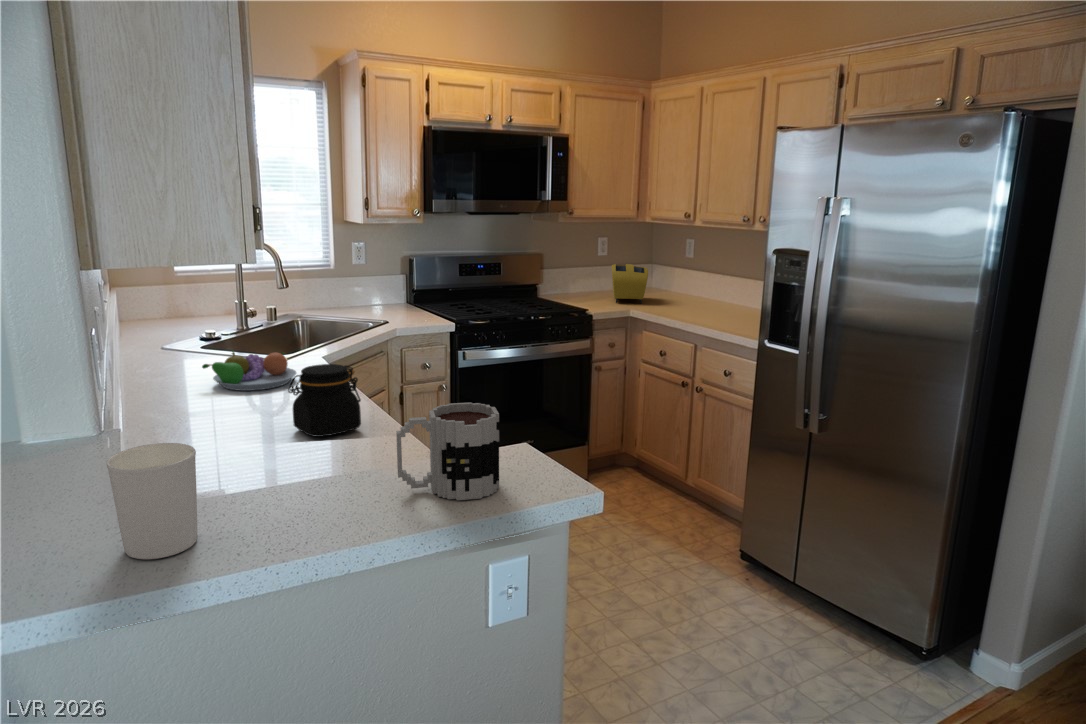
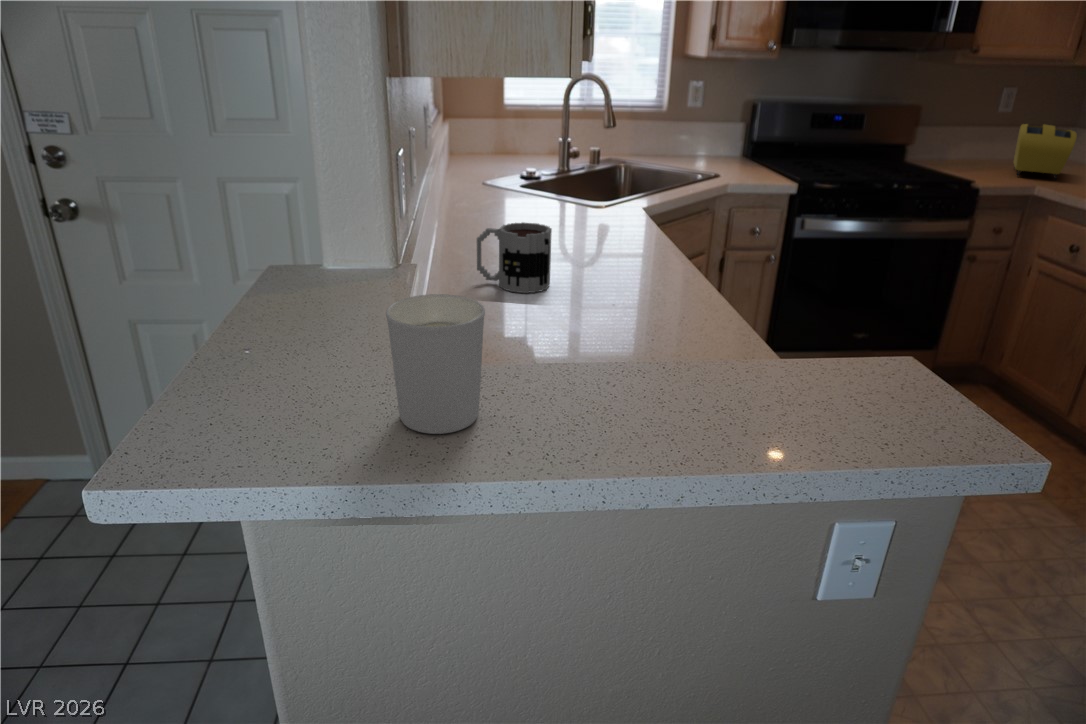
fruit bowl: present [202,351,296,391] -> none [518,191,613,239]
jar: present [288,364,361,437] -> none [602,217,682,303]
mug: present [396,403,499,500] -> present [477,222,552,293]

